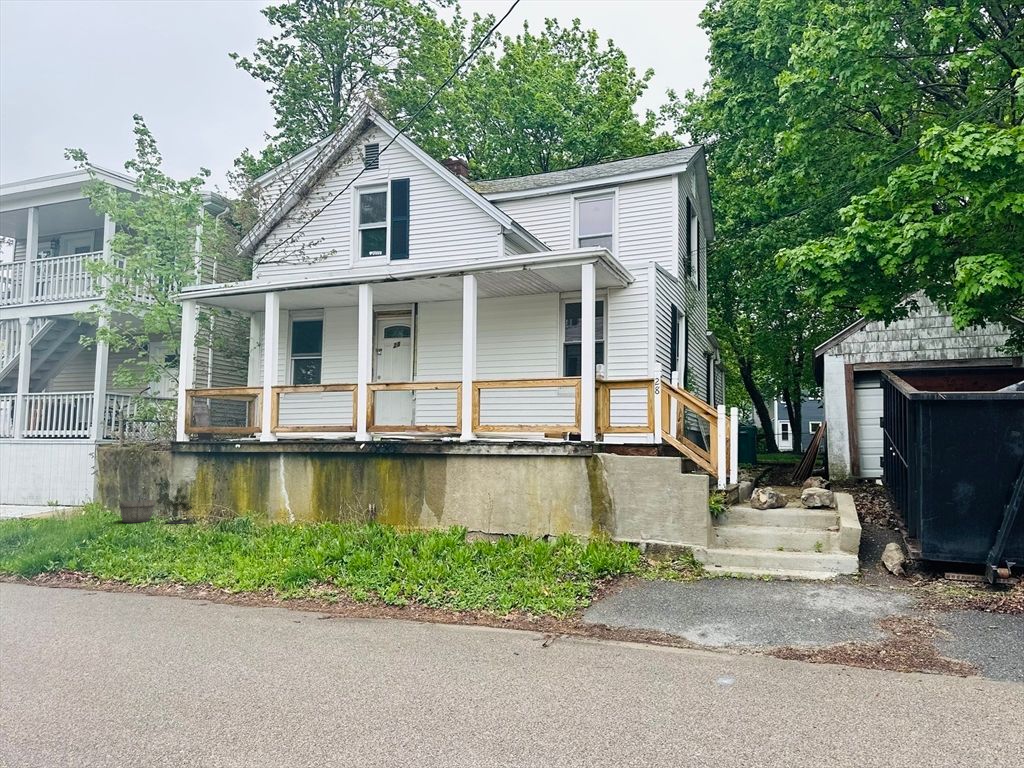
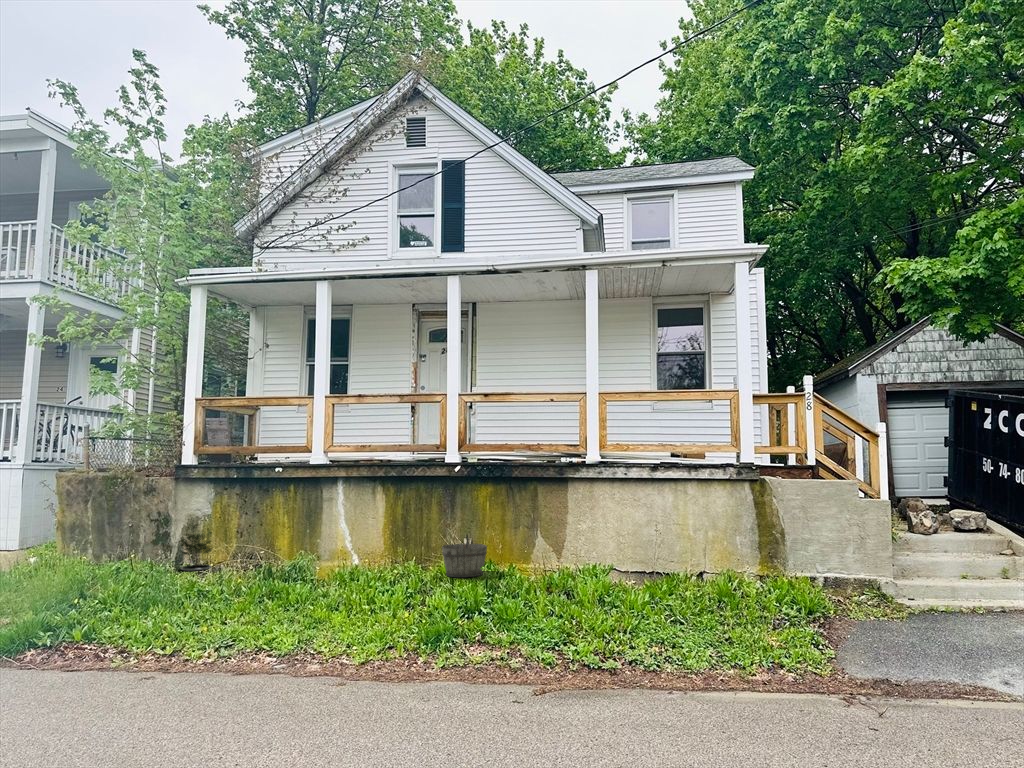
wooden bucket: present [119,498,155,523] -> present [442,536,487,577]

